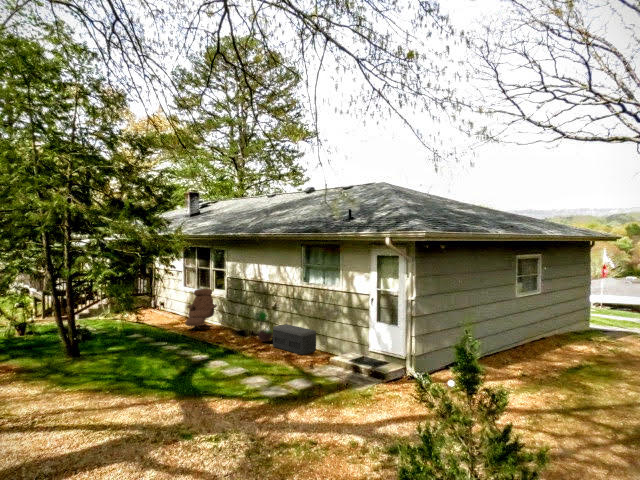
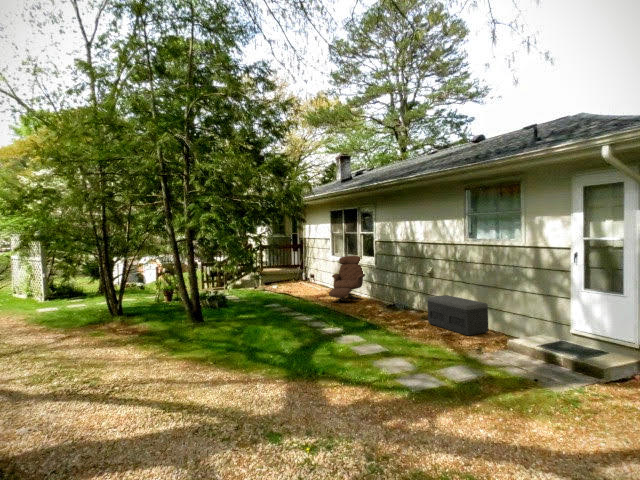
potted tree: present [253,310,273,342] -> none [399,273,430,317]

